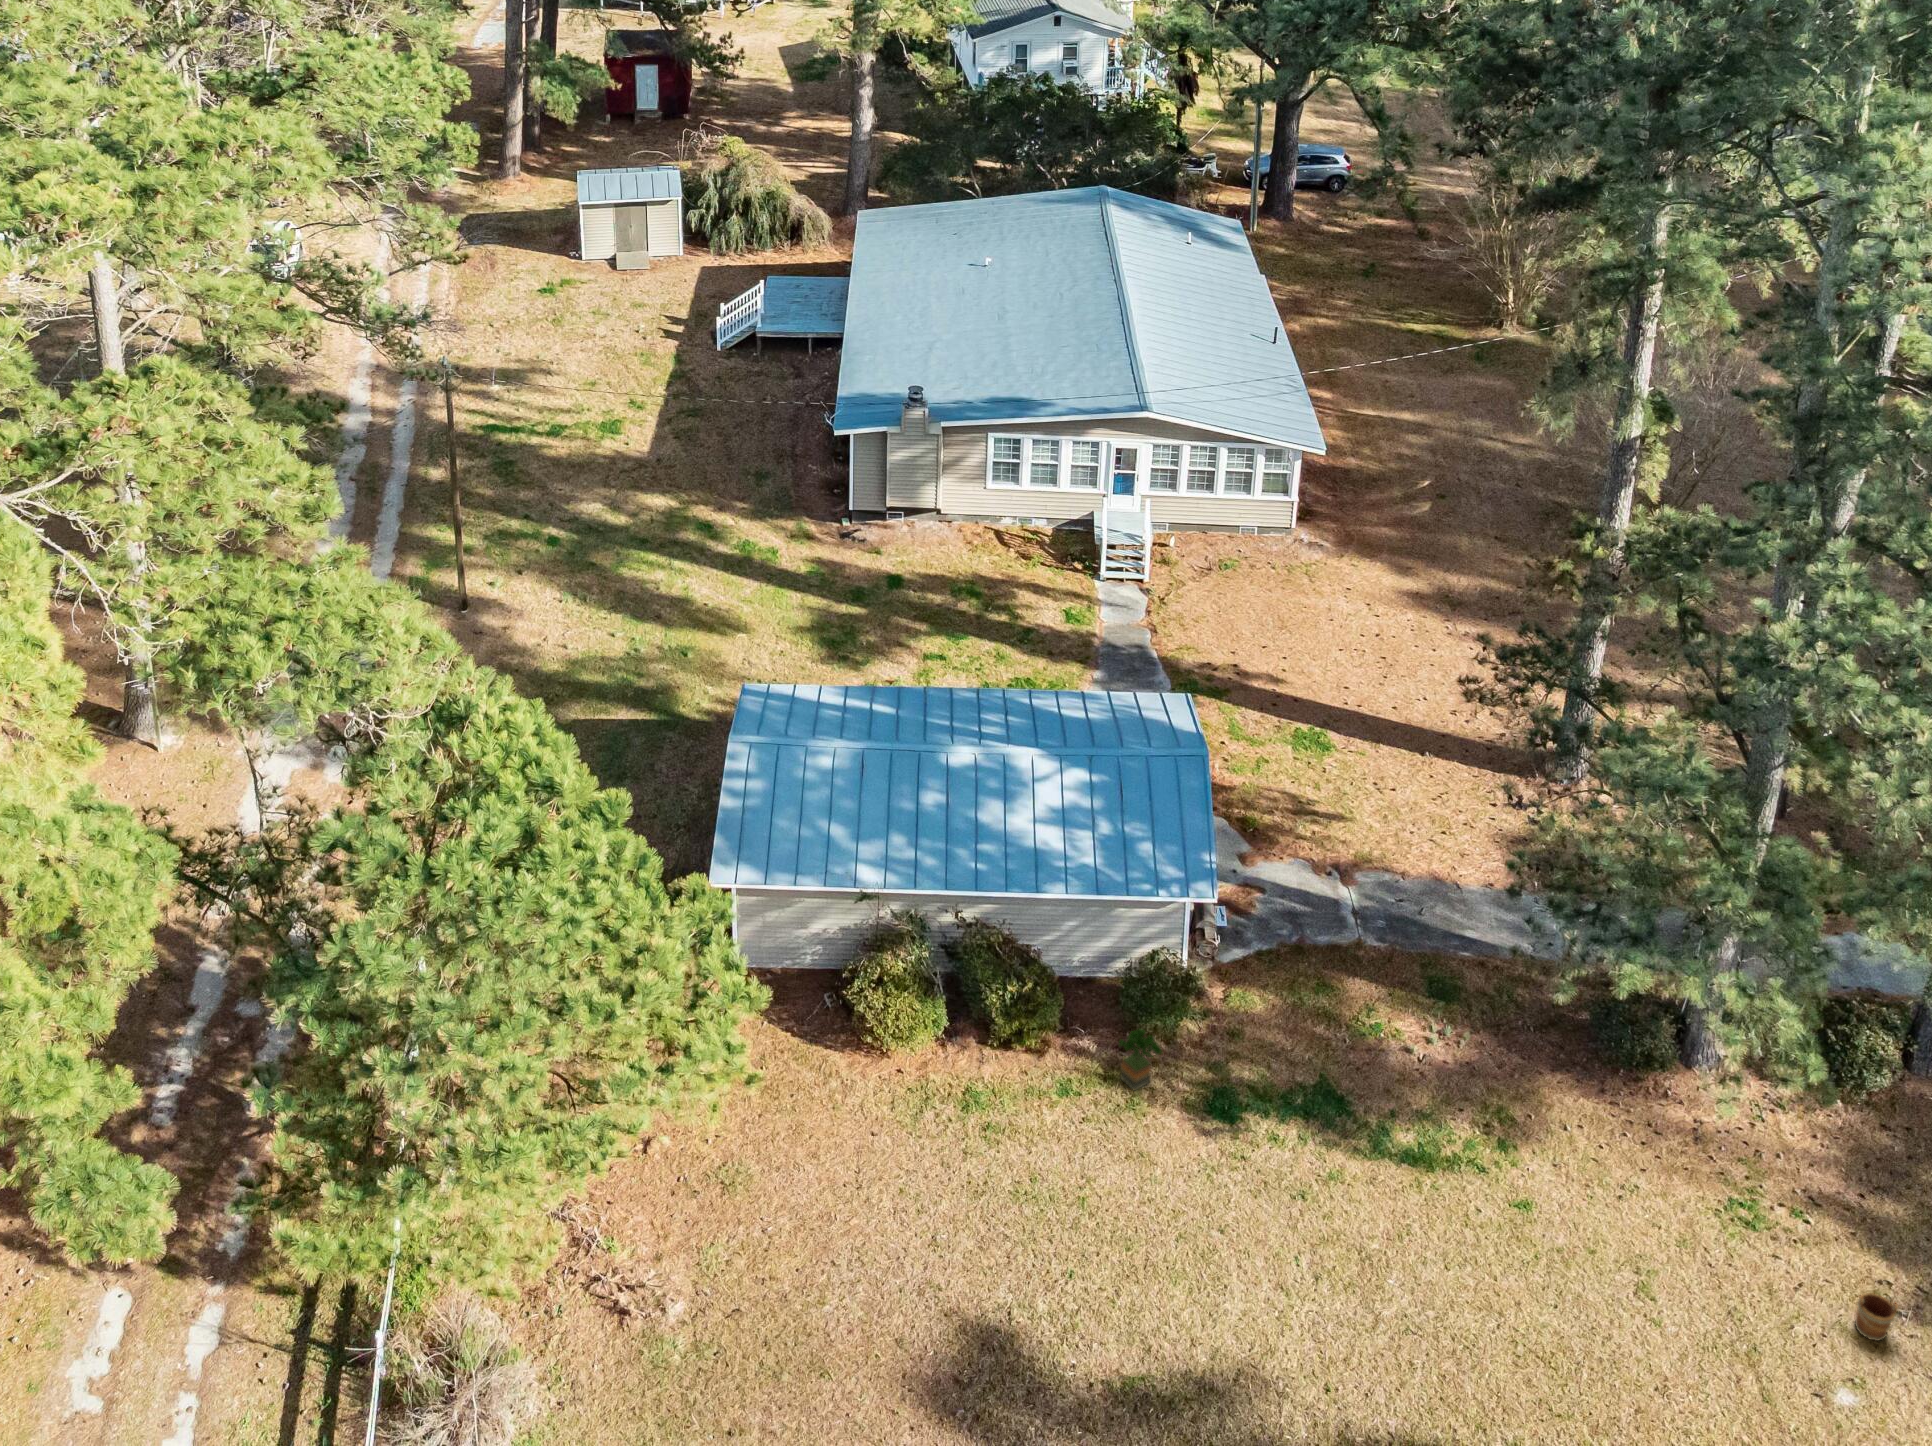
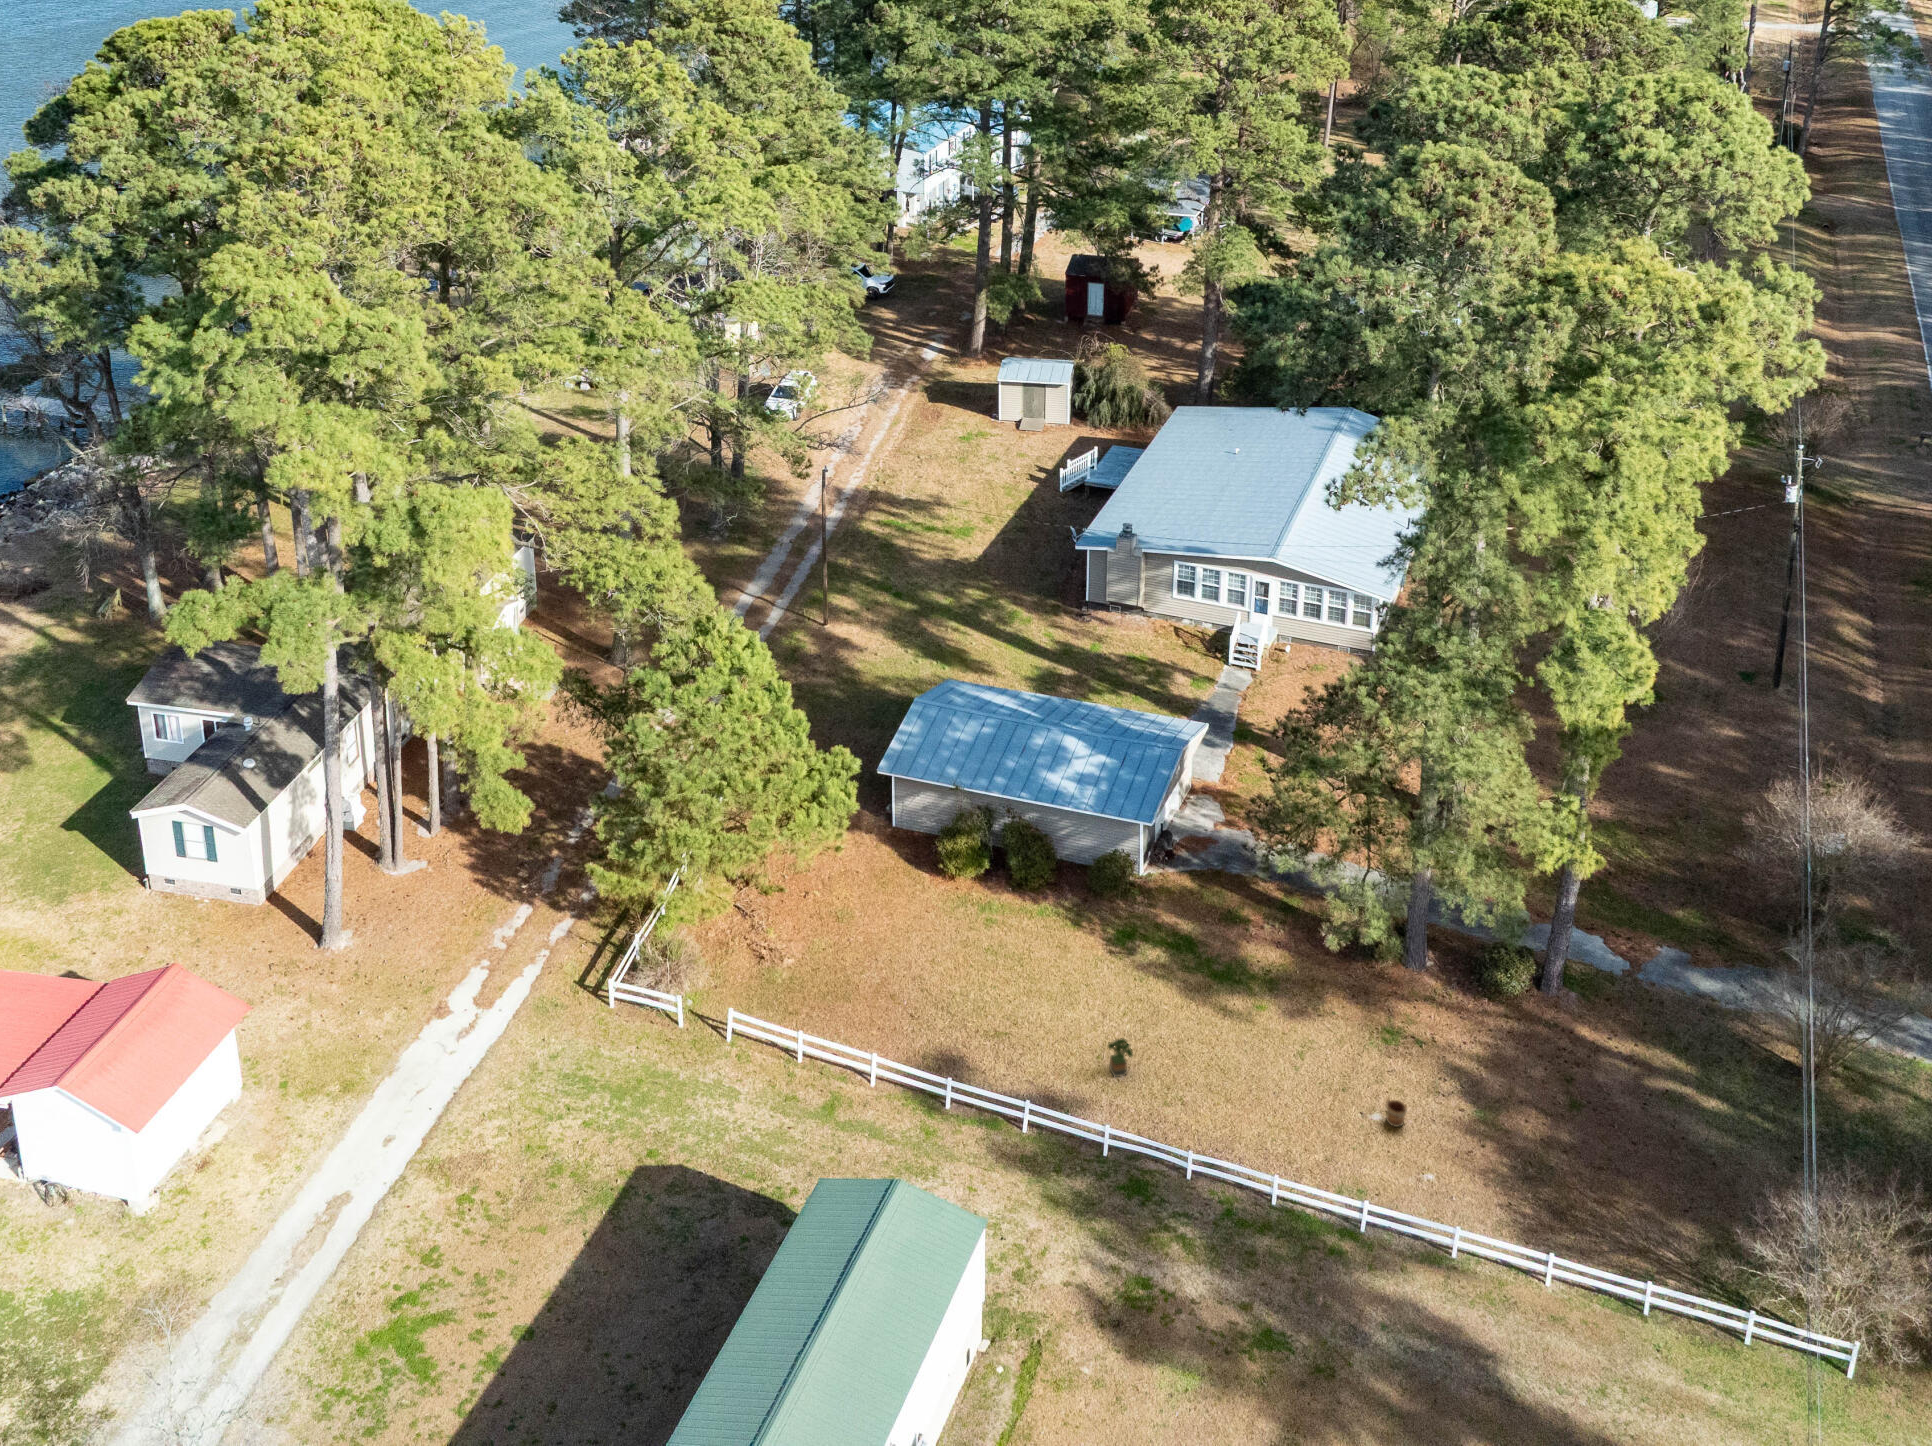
potted tree: present [1120,1028,1162,1090] -> present [1108,1038,1133,1077]

